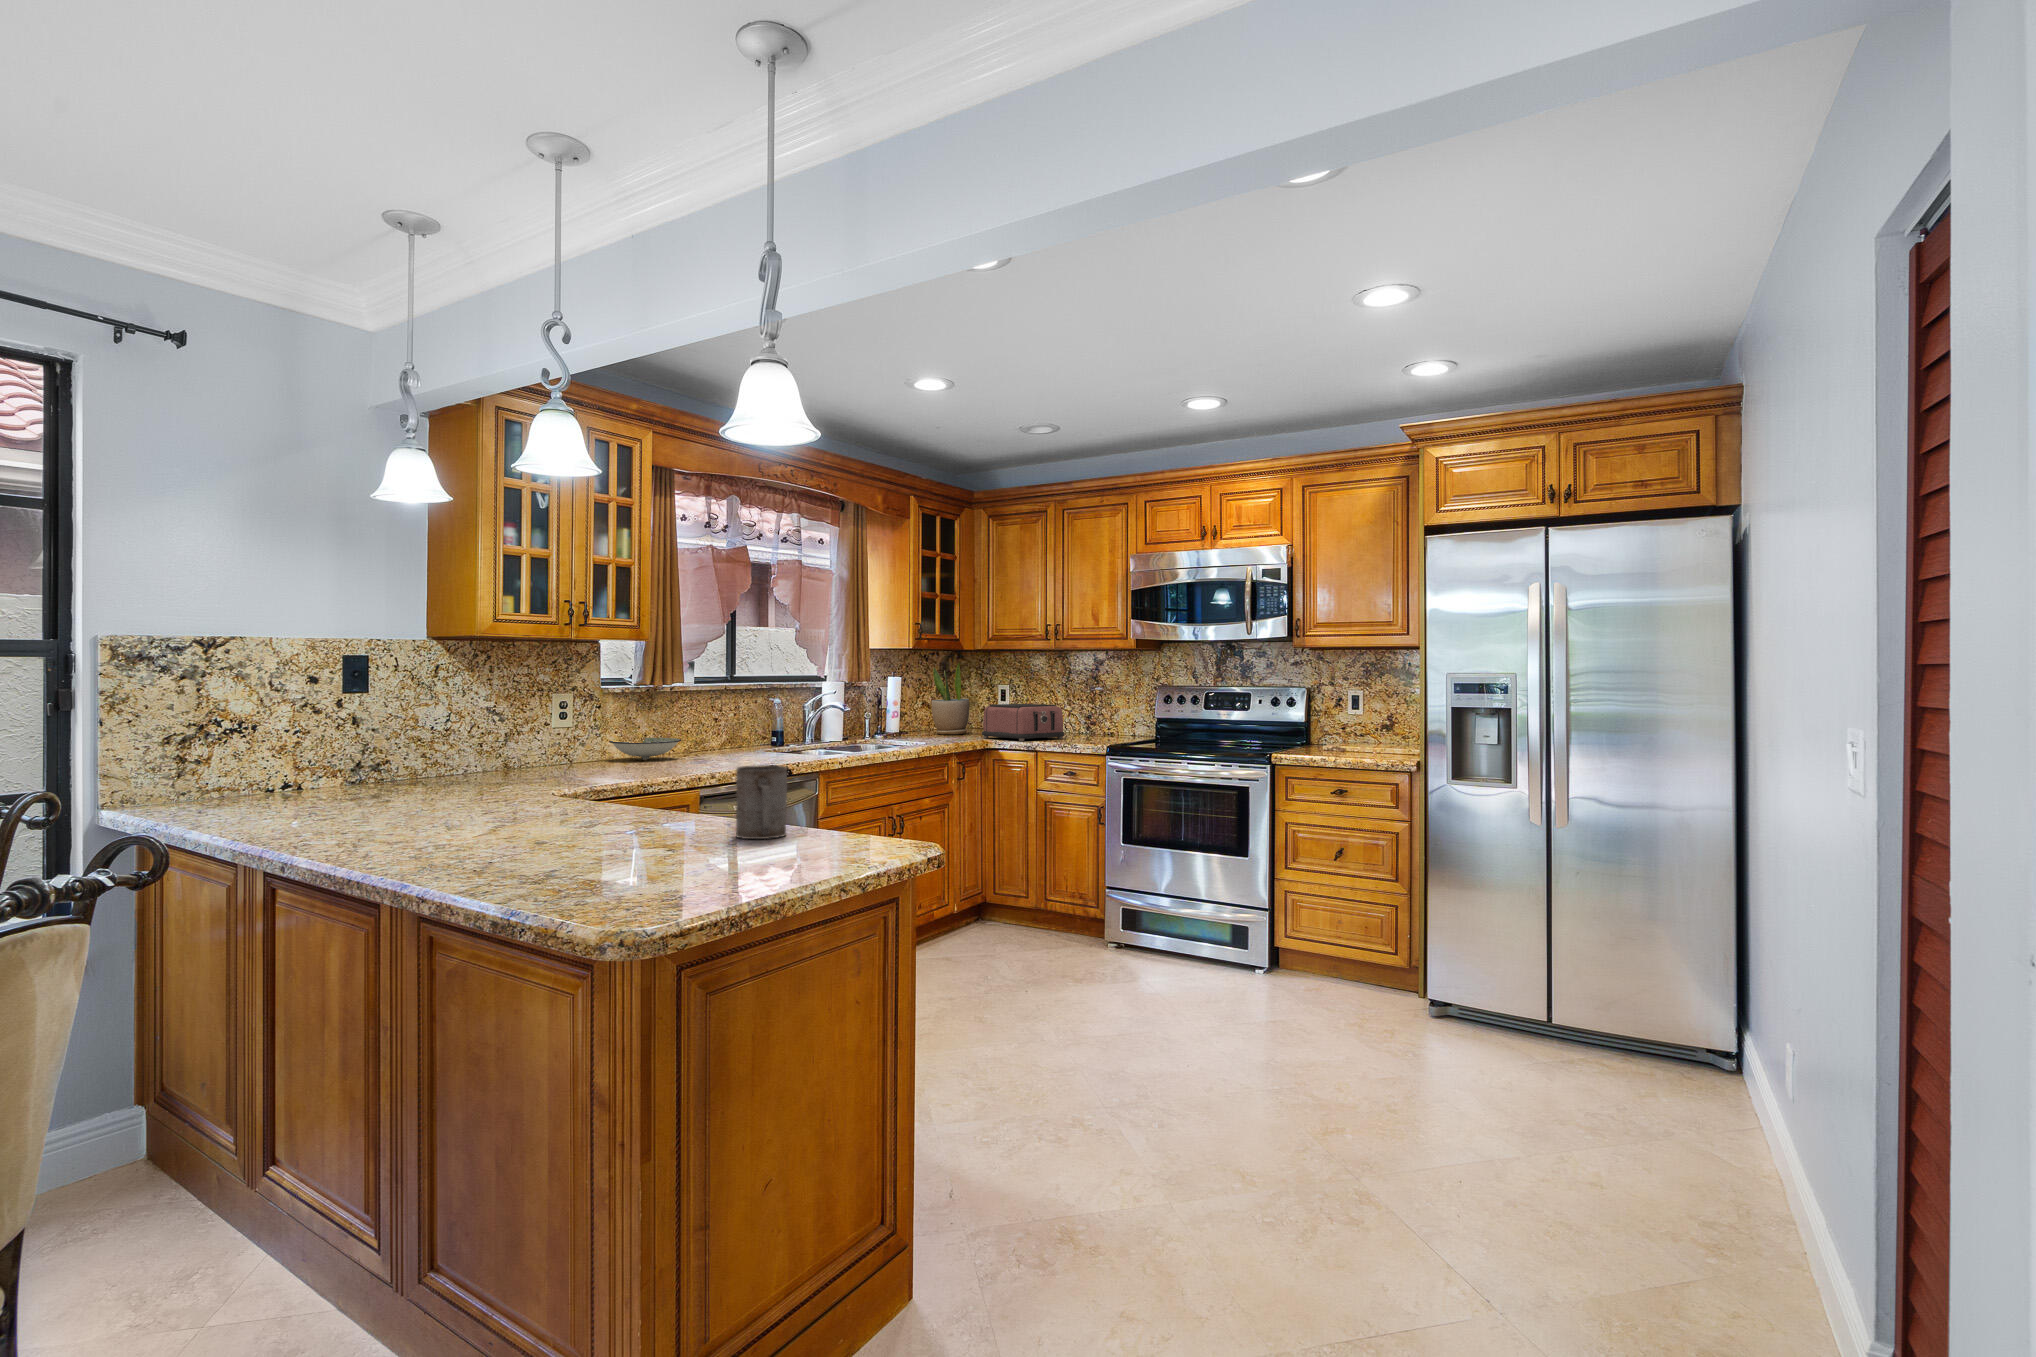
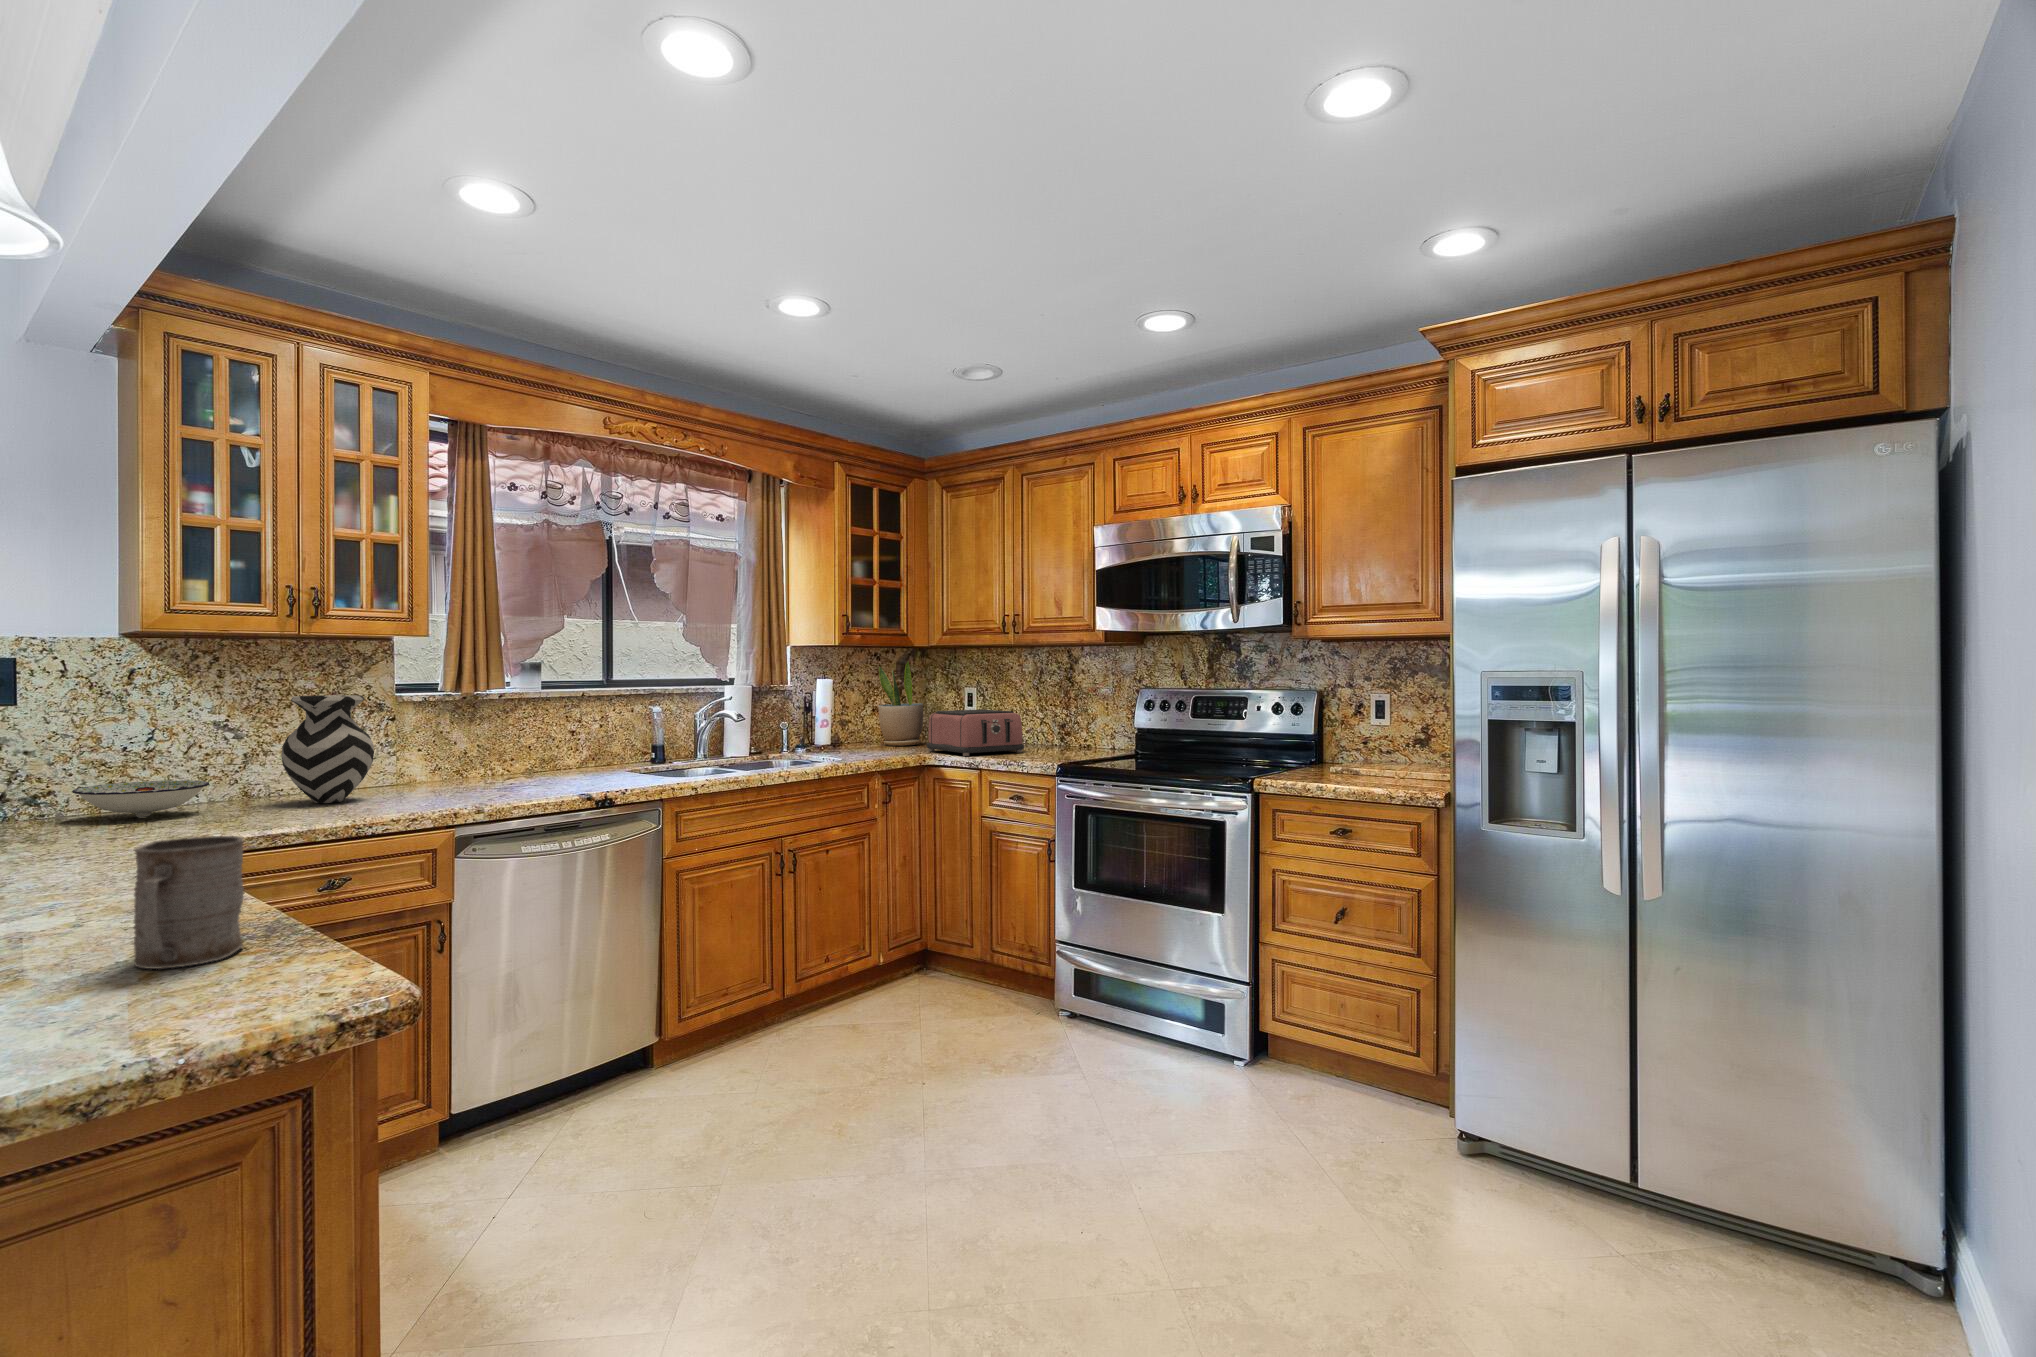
vase: none [548,687,612,771] -> present [281,695,374,803]
bowl: present [609,738,681,760] -> present [72,780,209,817]

